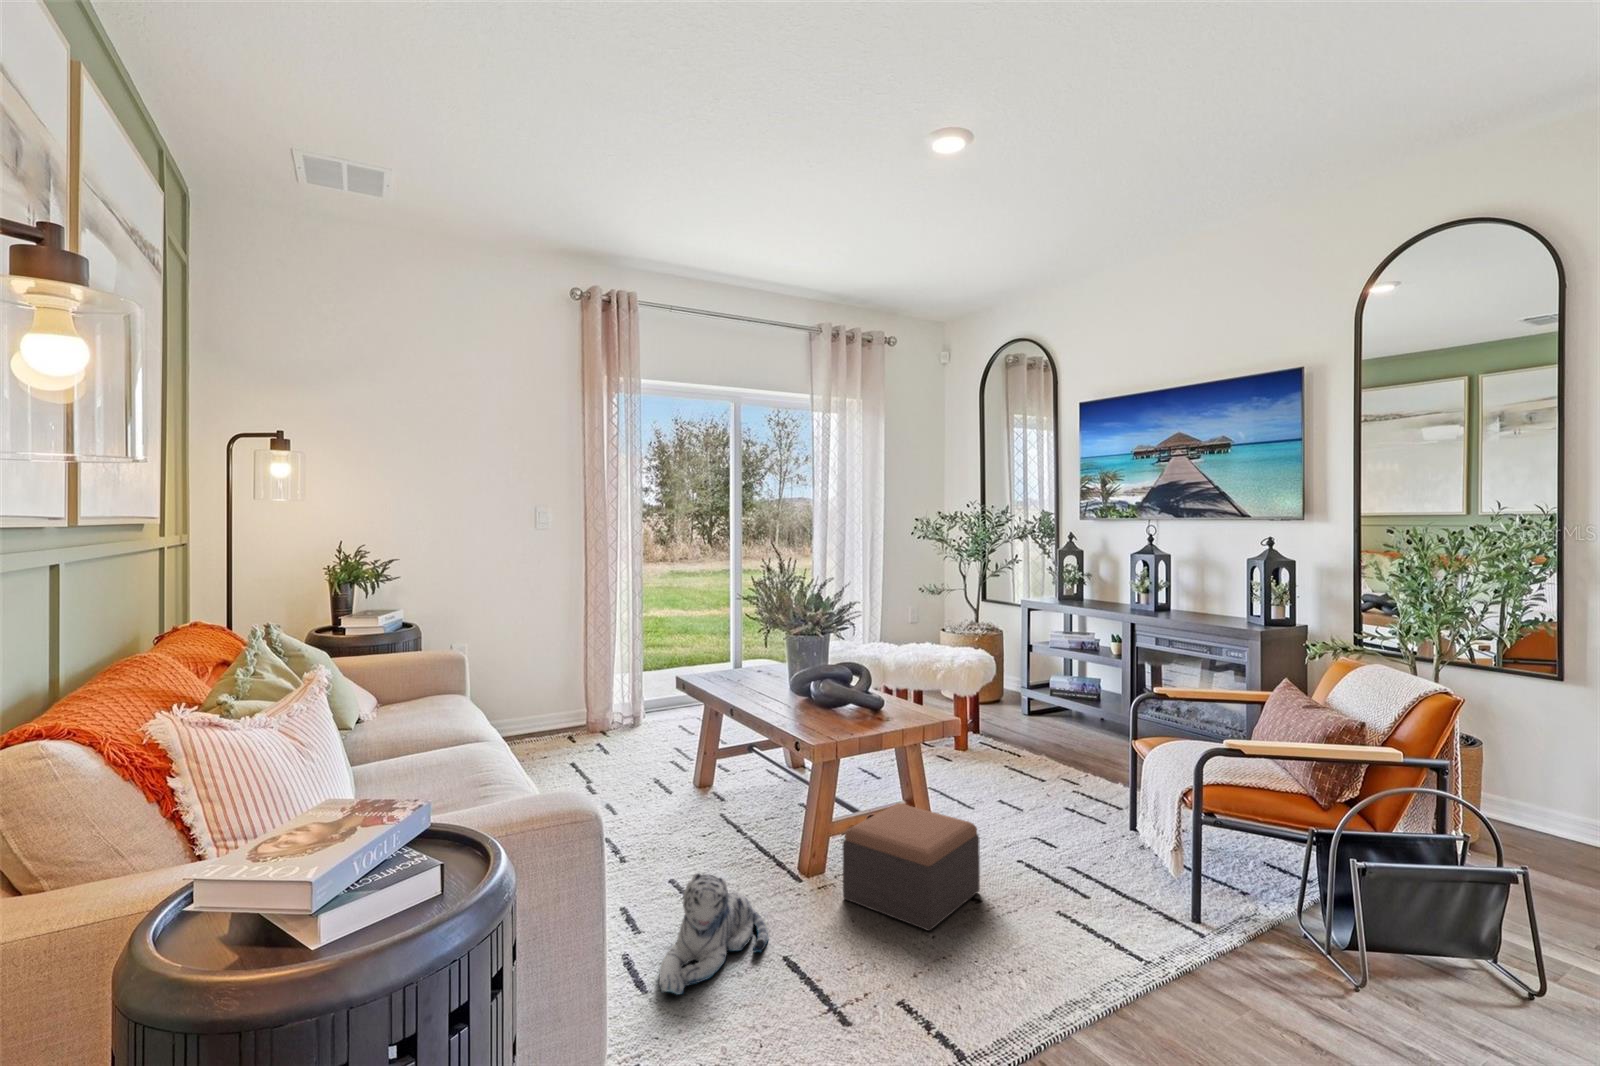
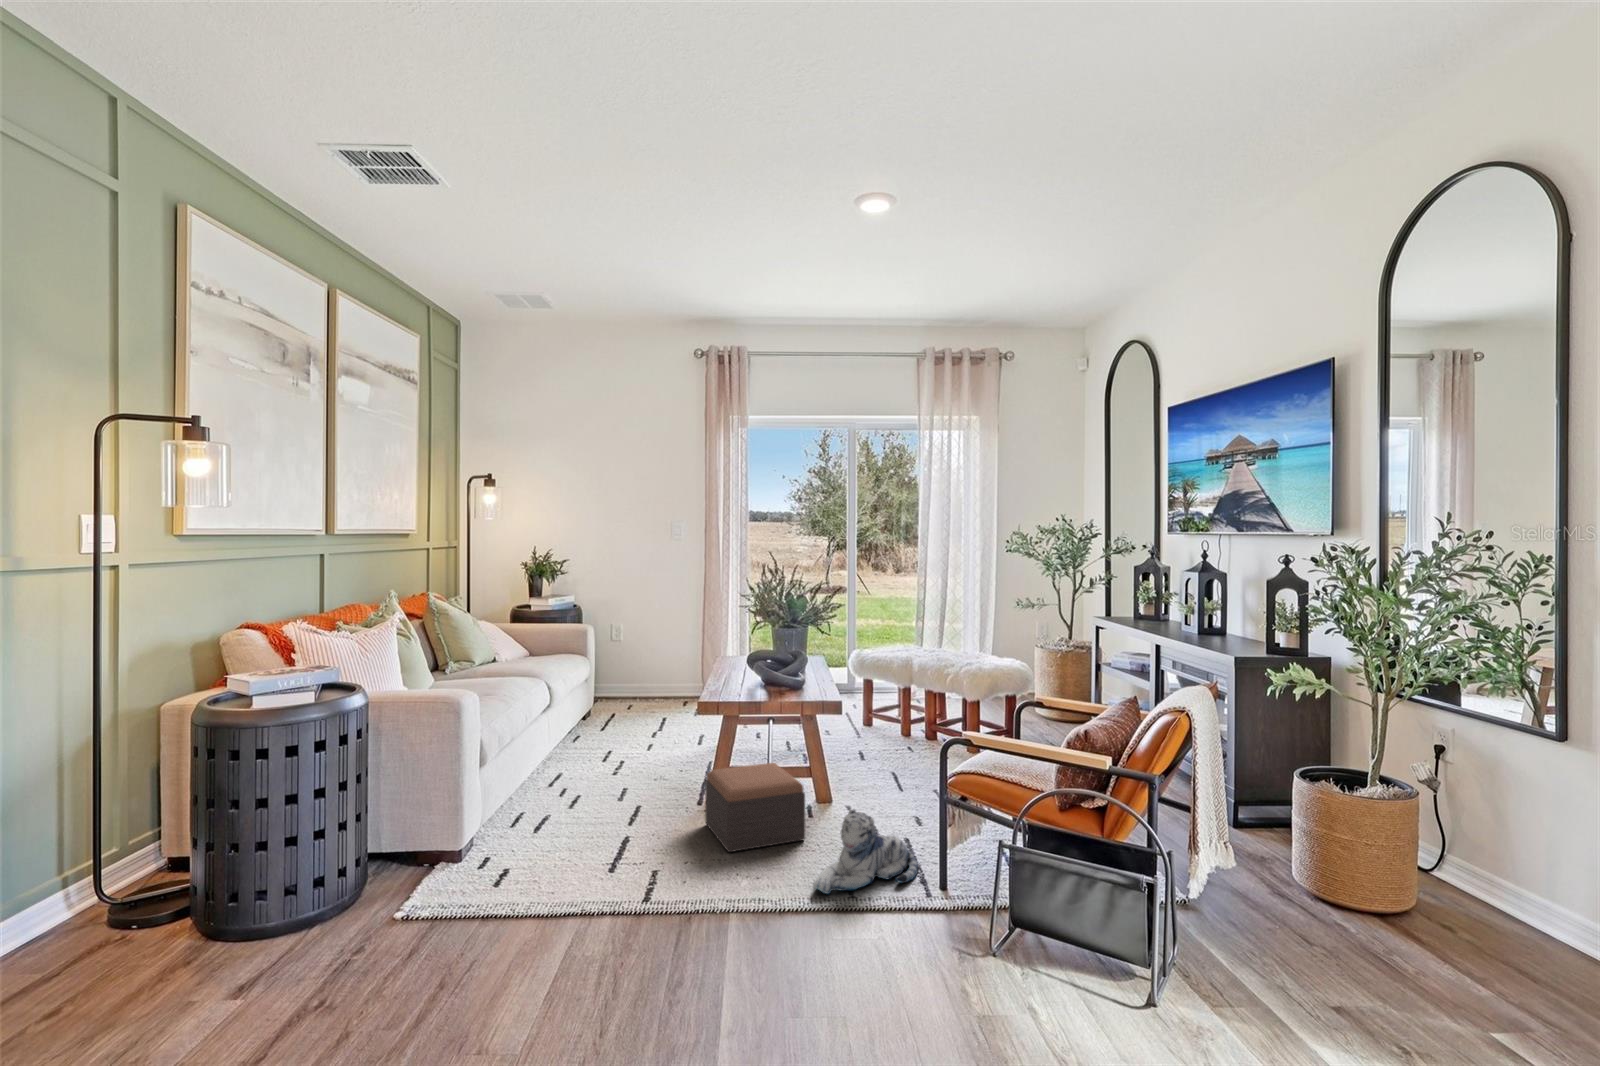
plush toy: present [659,873,768,994] -> present [813,810,918,894]

